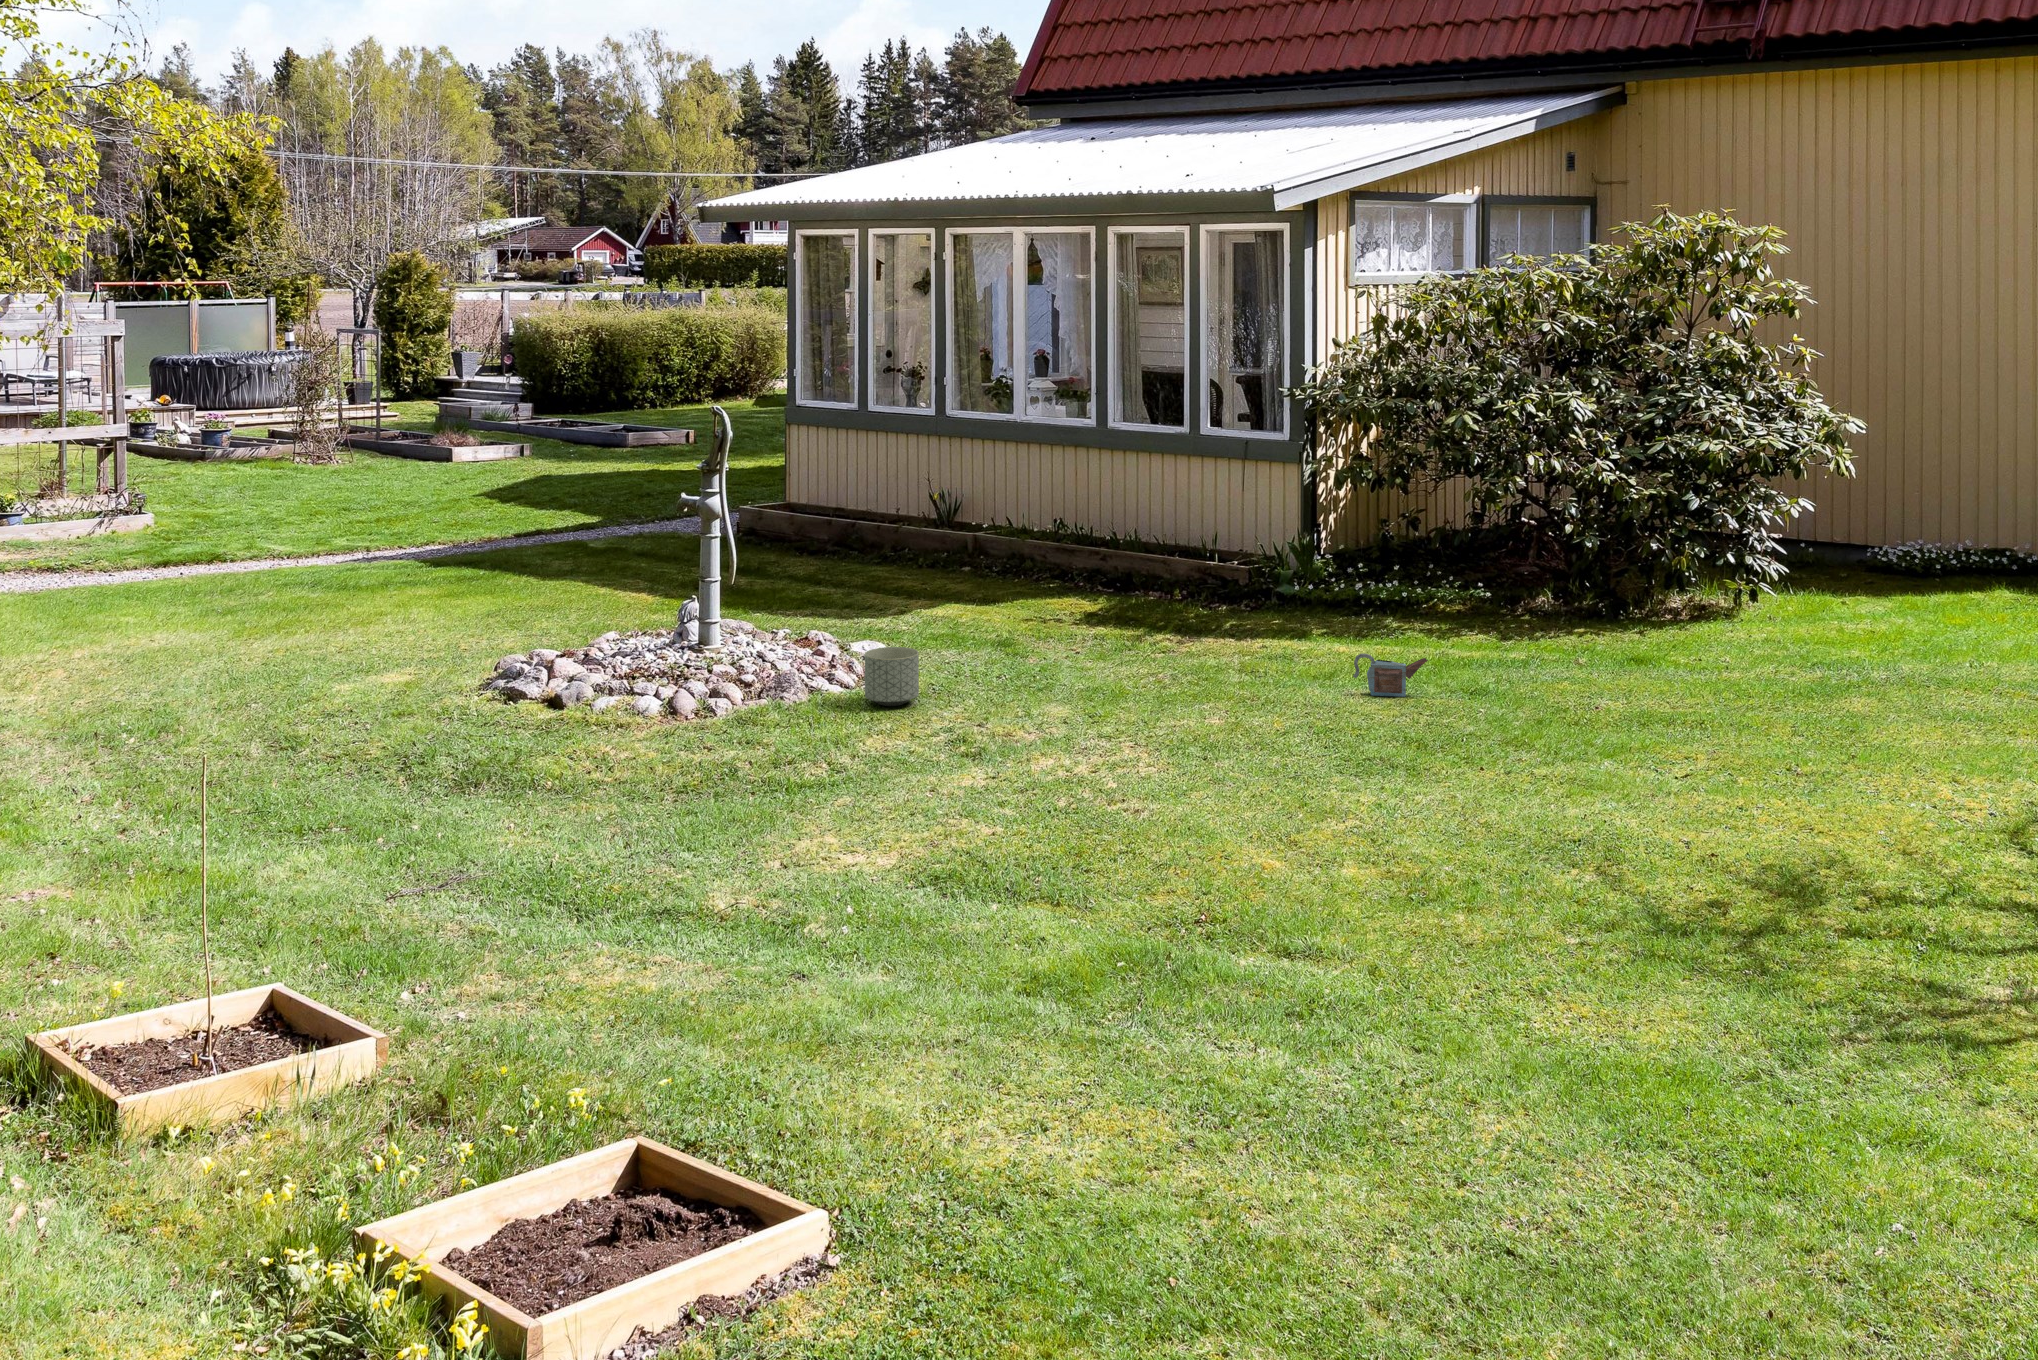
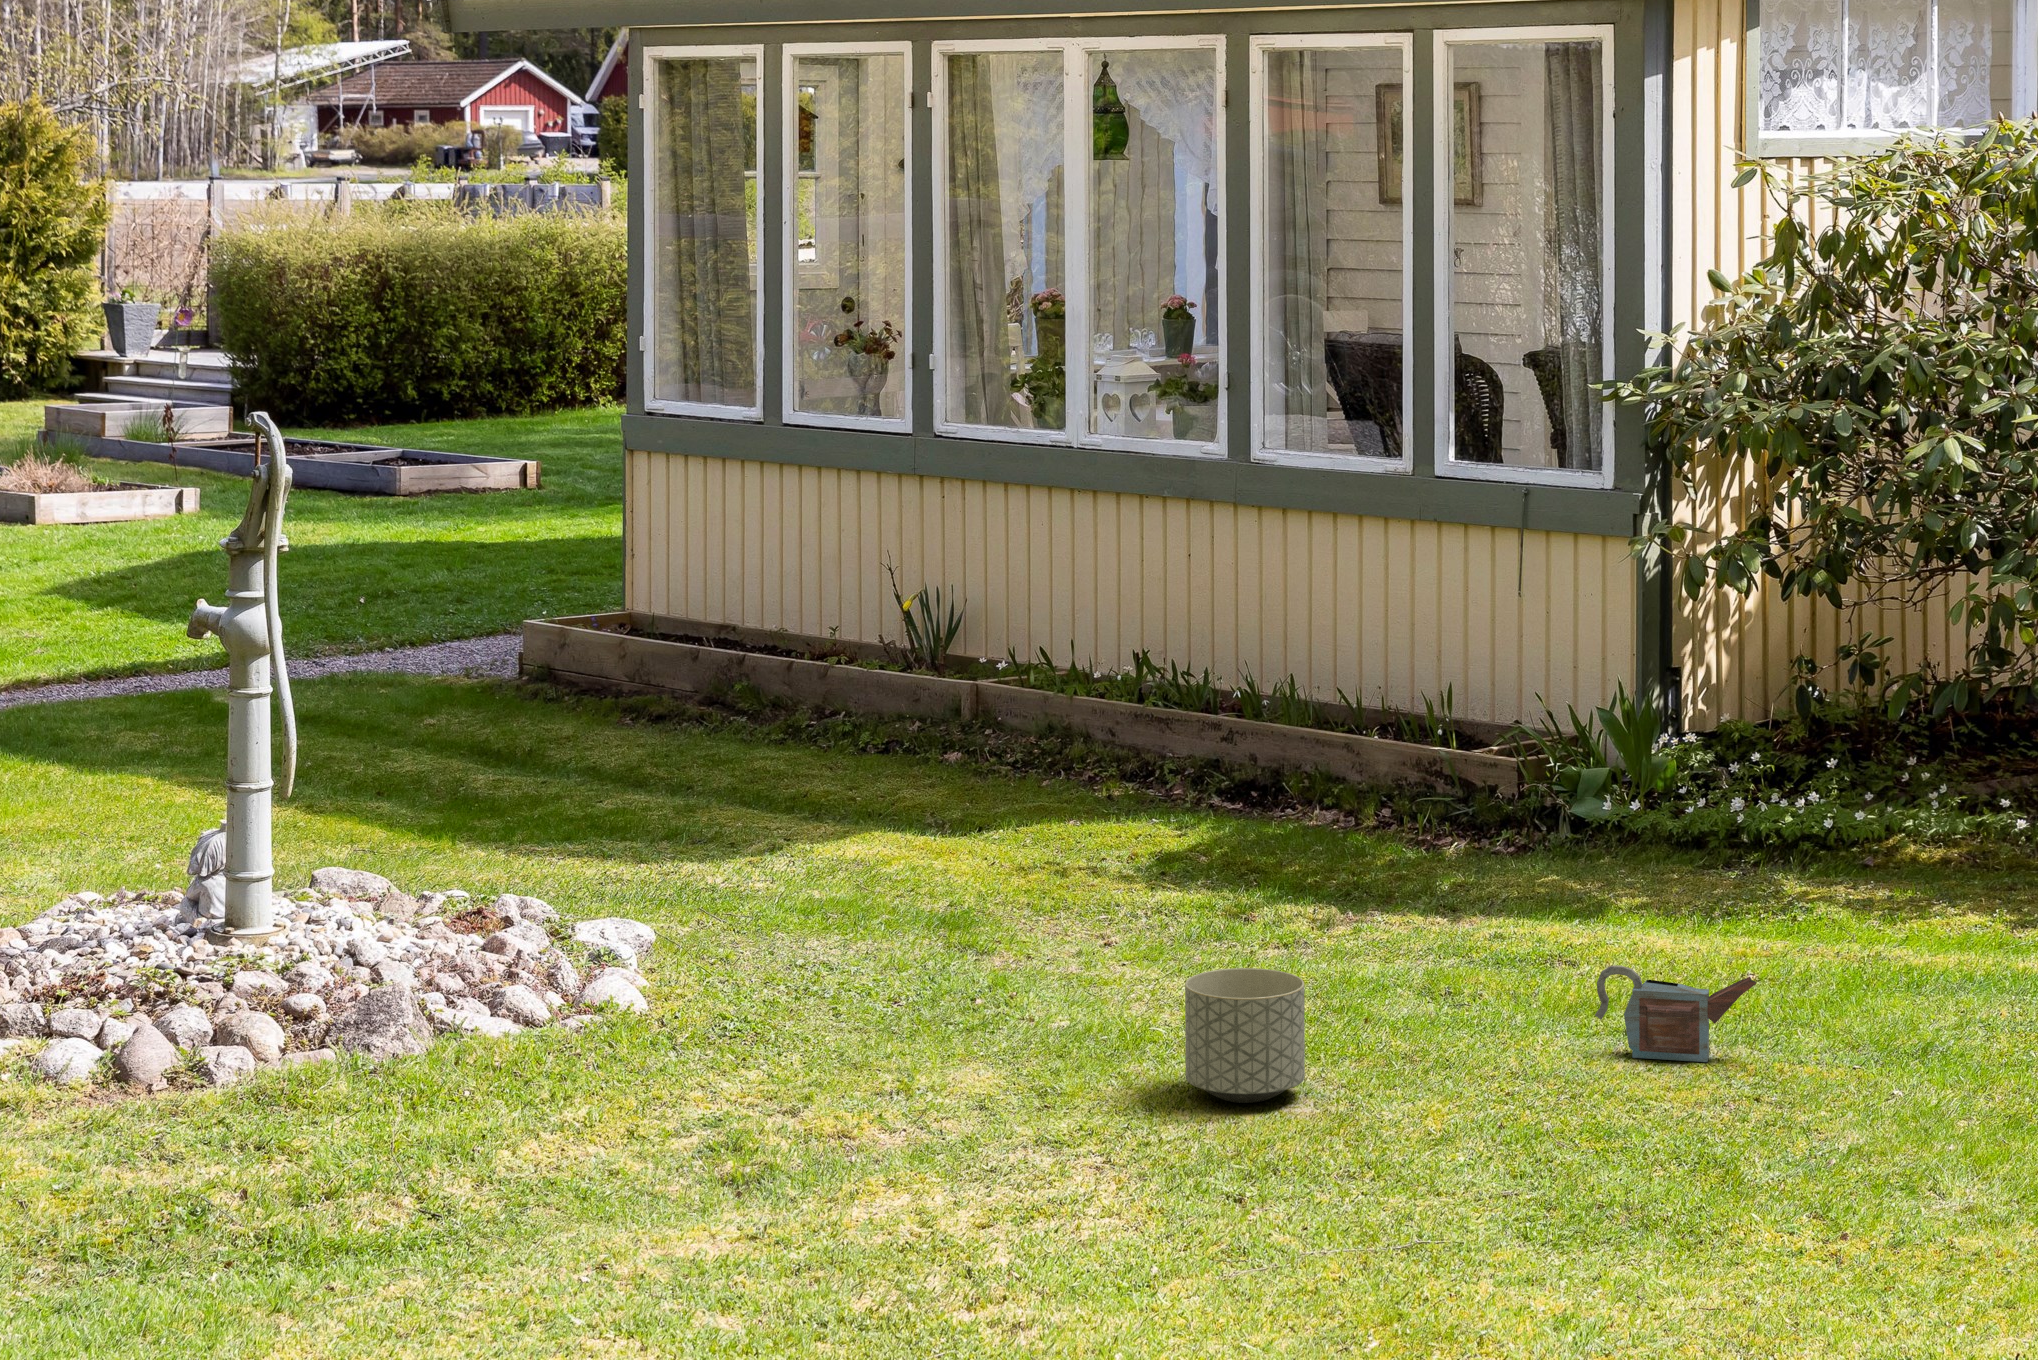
planter: present [865,647,919,706] -> present [1185,968,1305,1103]

